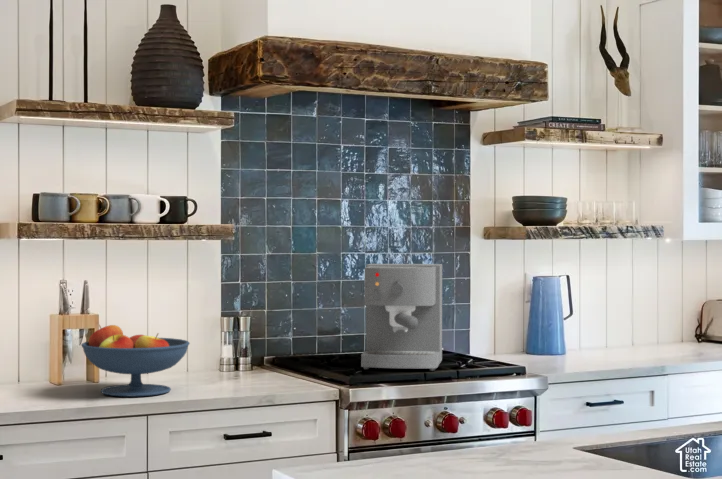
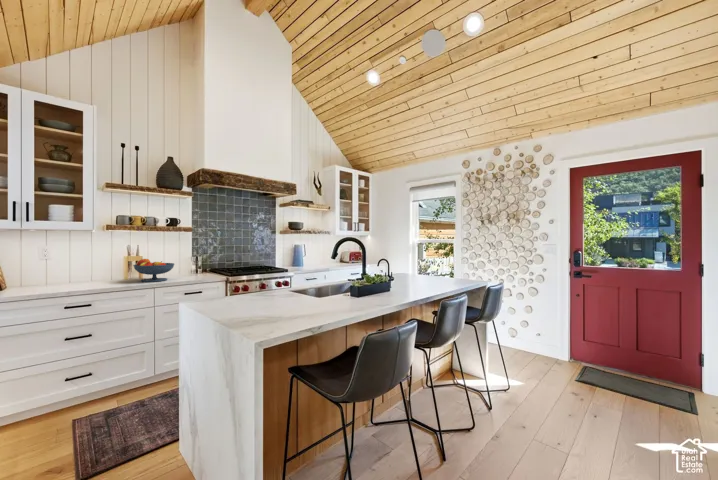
coffee maker: present [361,264,442,371] -> none [237,240,264,272]

